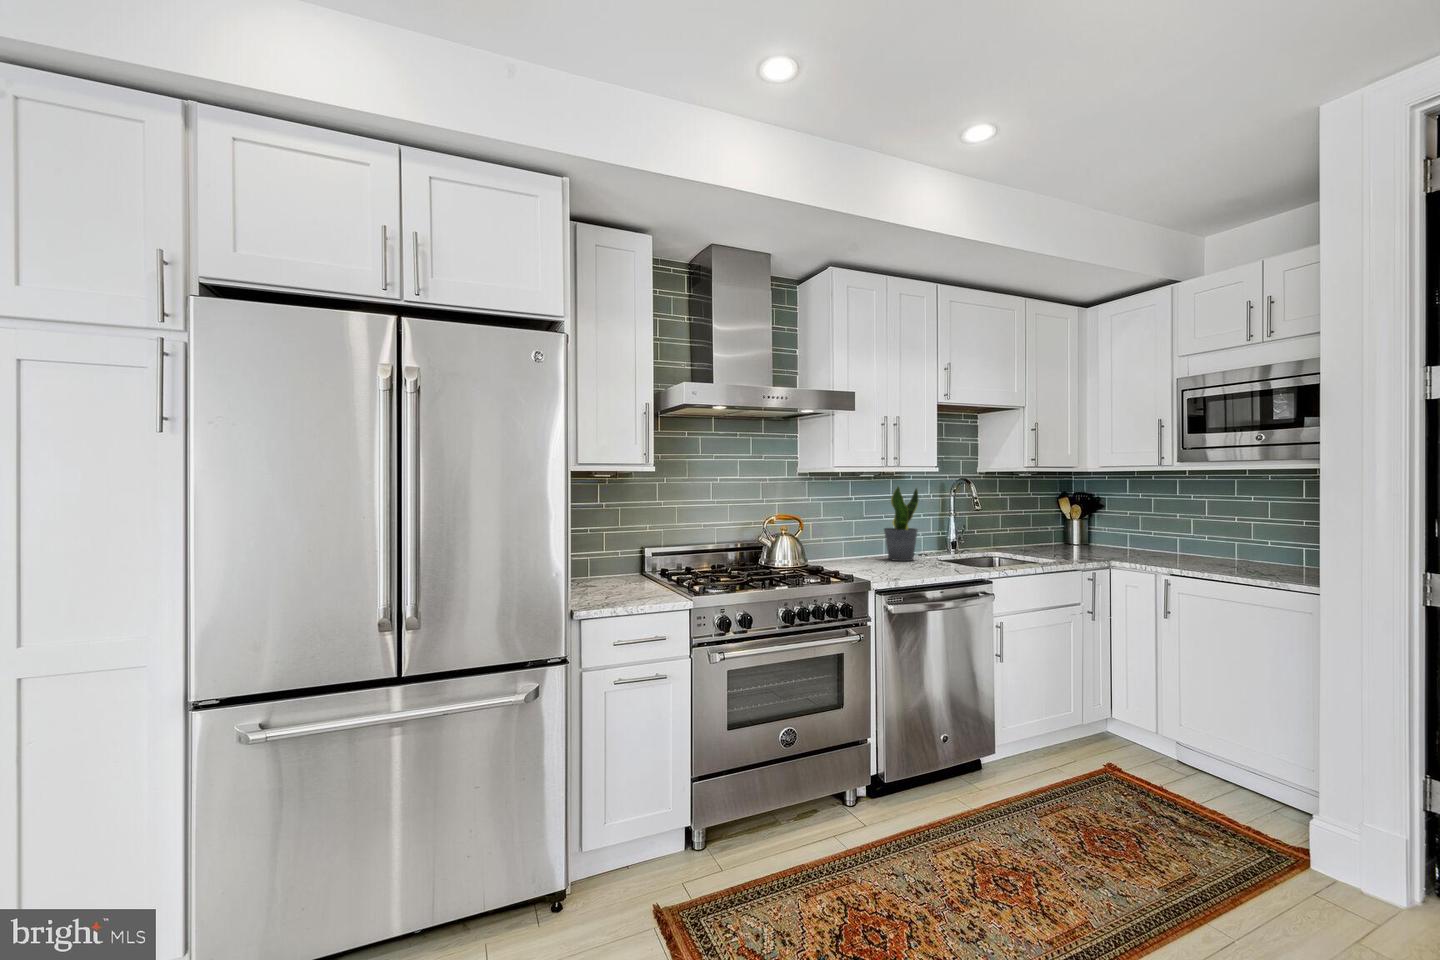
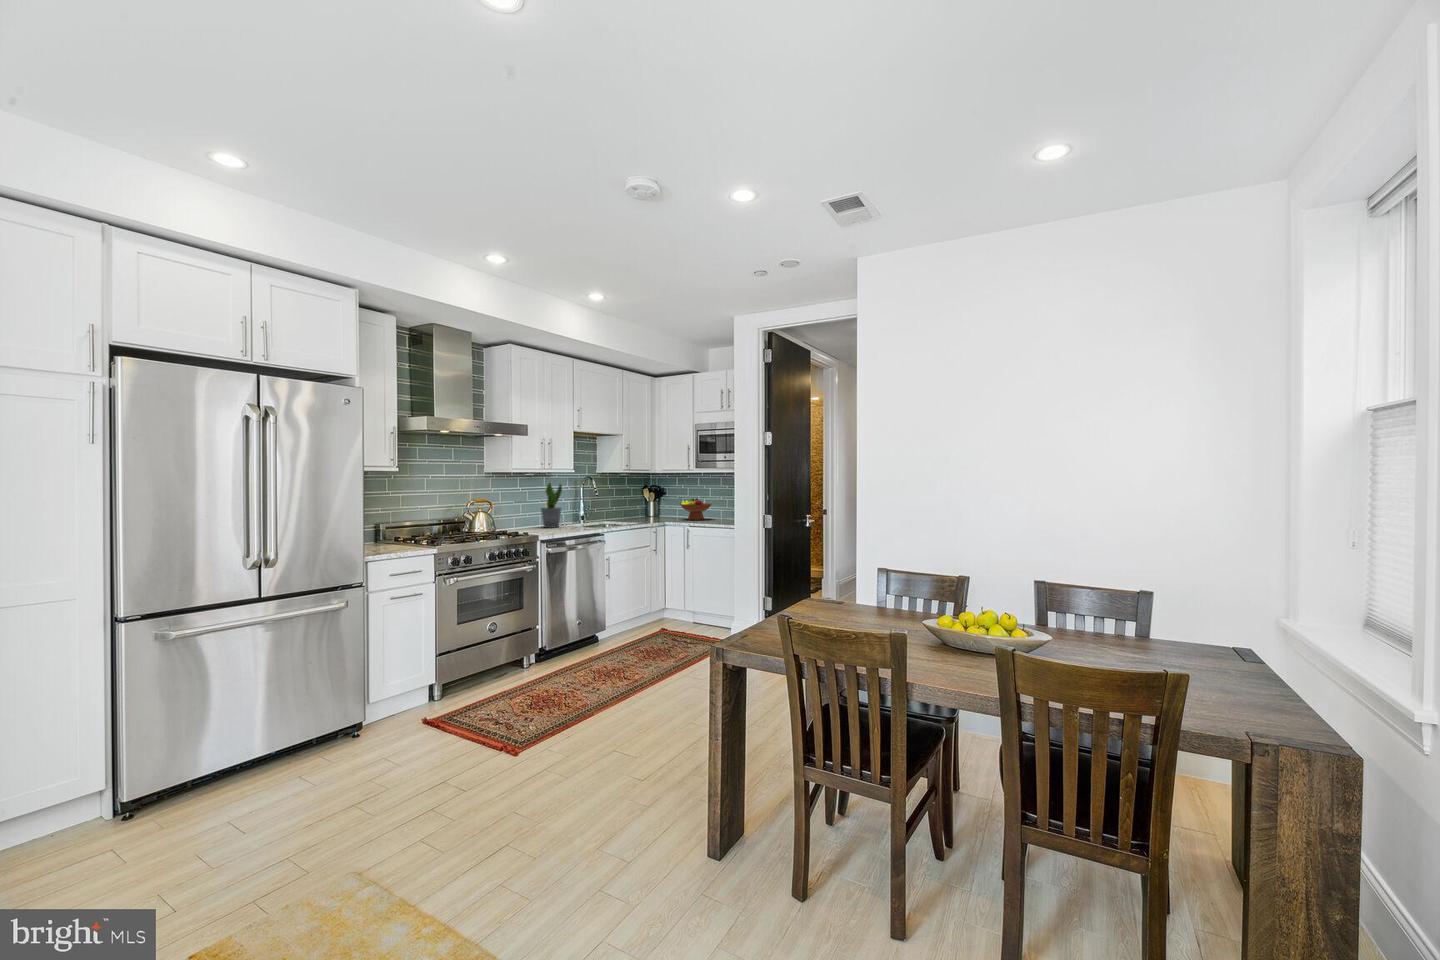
fruit bowl: none [1139,519,1213,560] -> present [680,498,712,520]

